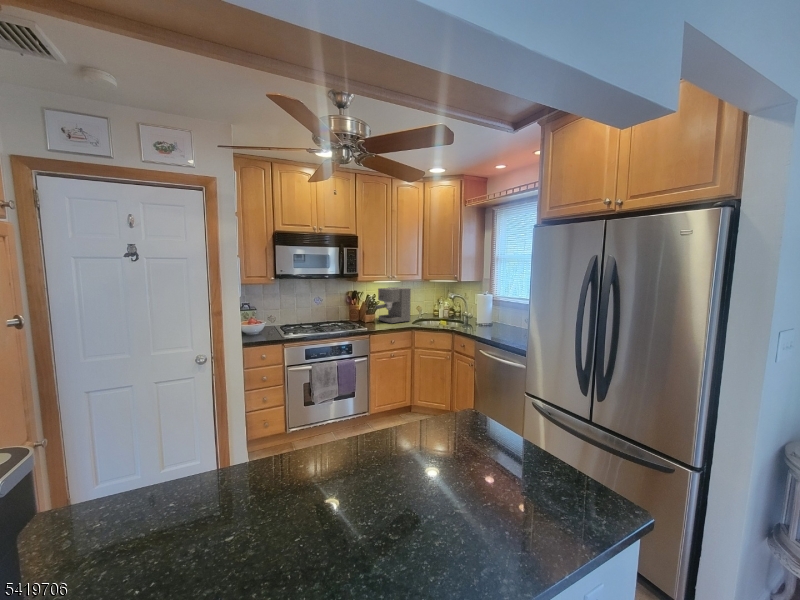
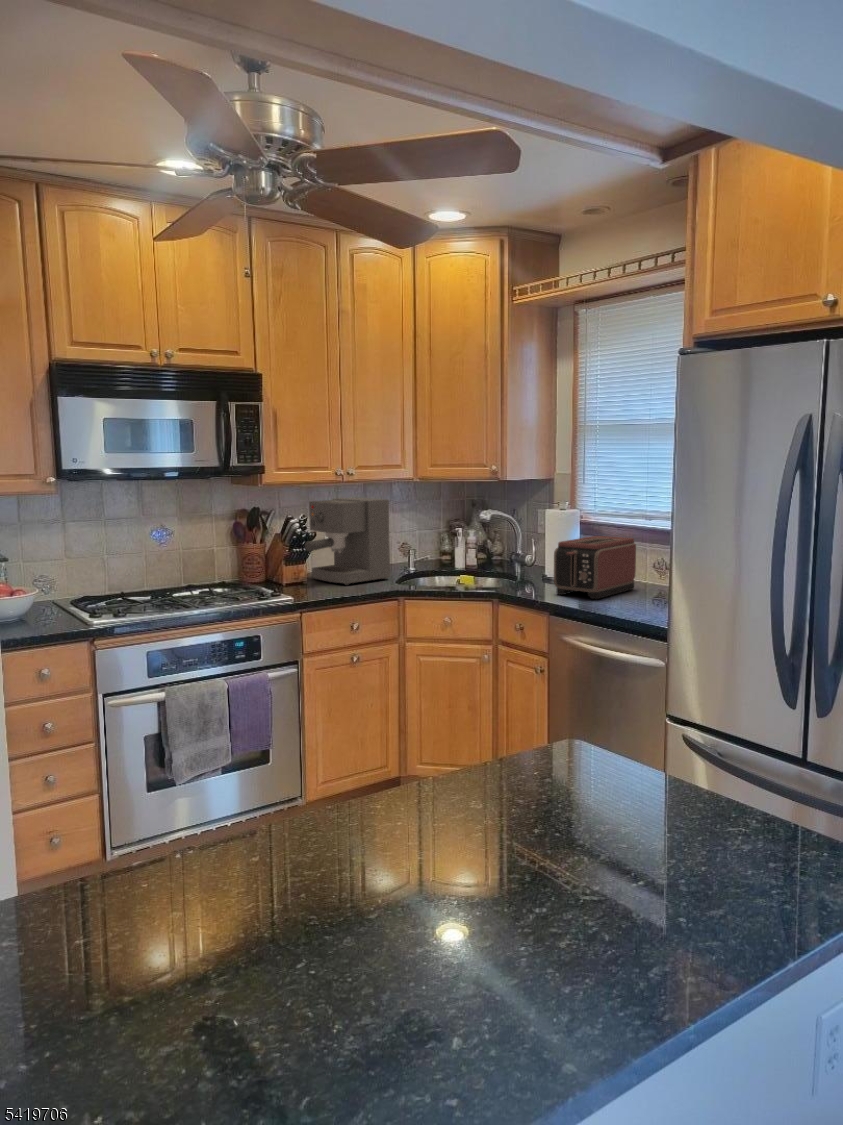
toaster: none [478,306,516,335] -> present [554,536,636,599]

